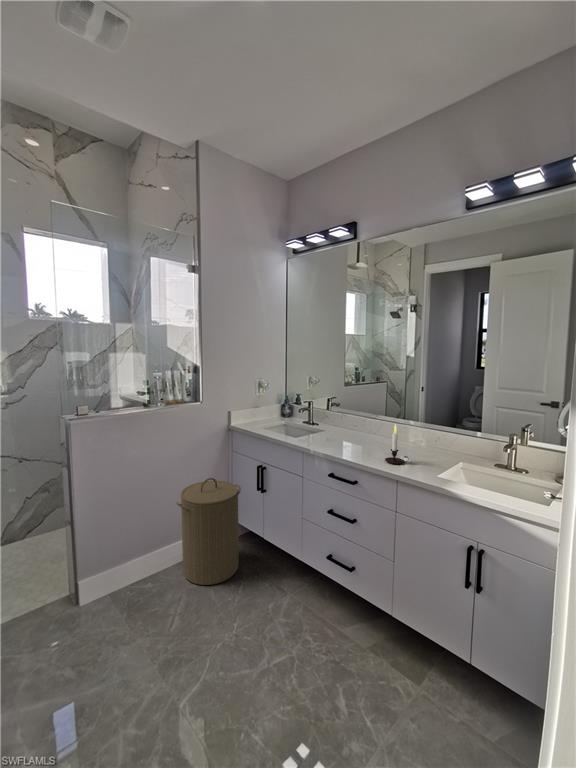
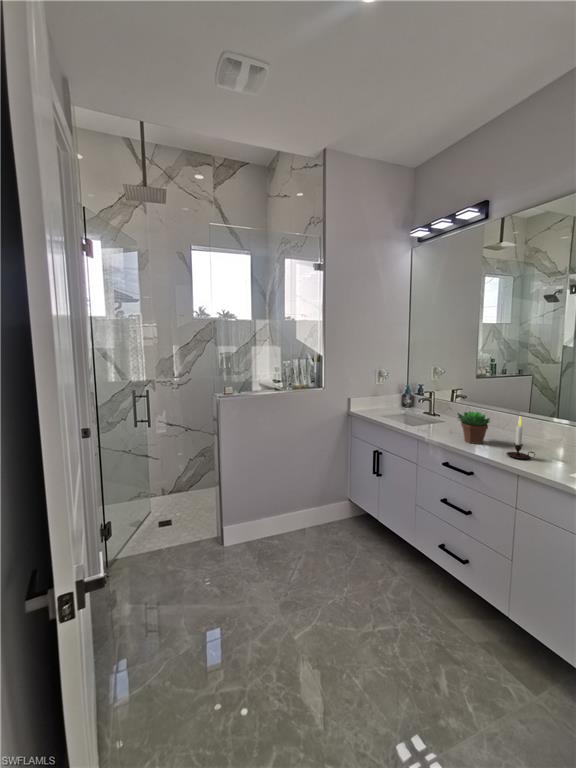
succulent plant: none [338,419,369,452] -> present [458,411,490,444]
laundry hamper: present [176,478,241,585] -> none [299,457,358,552]

